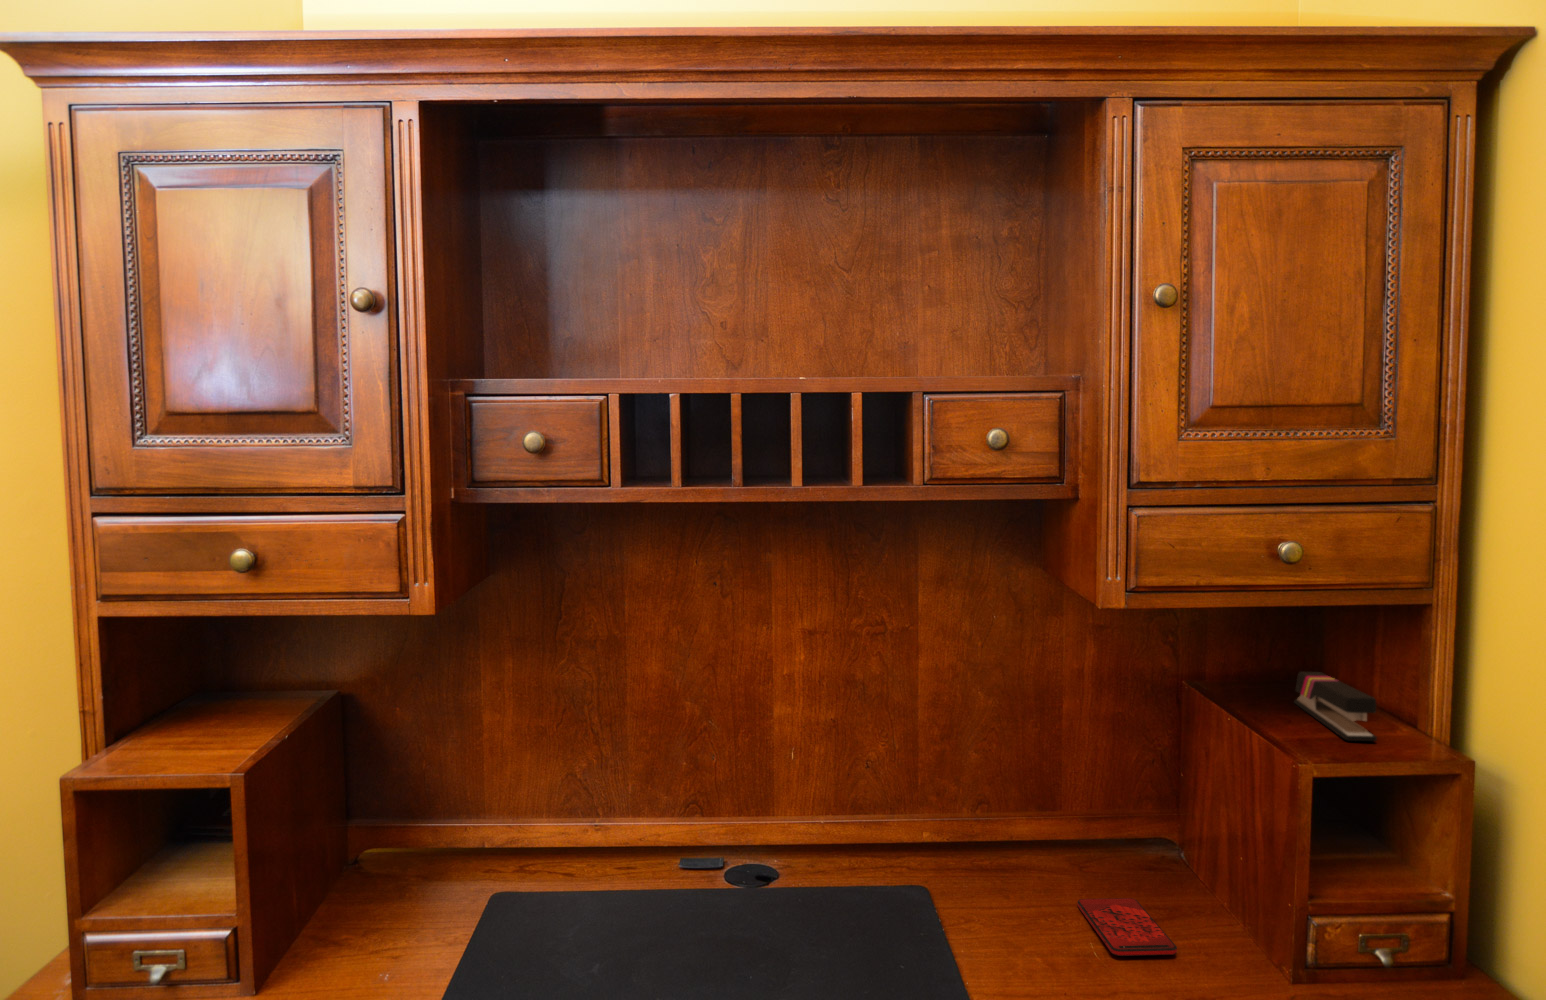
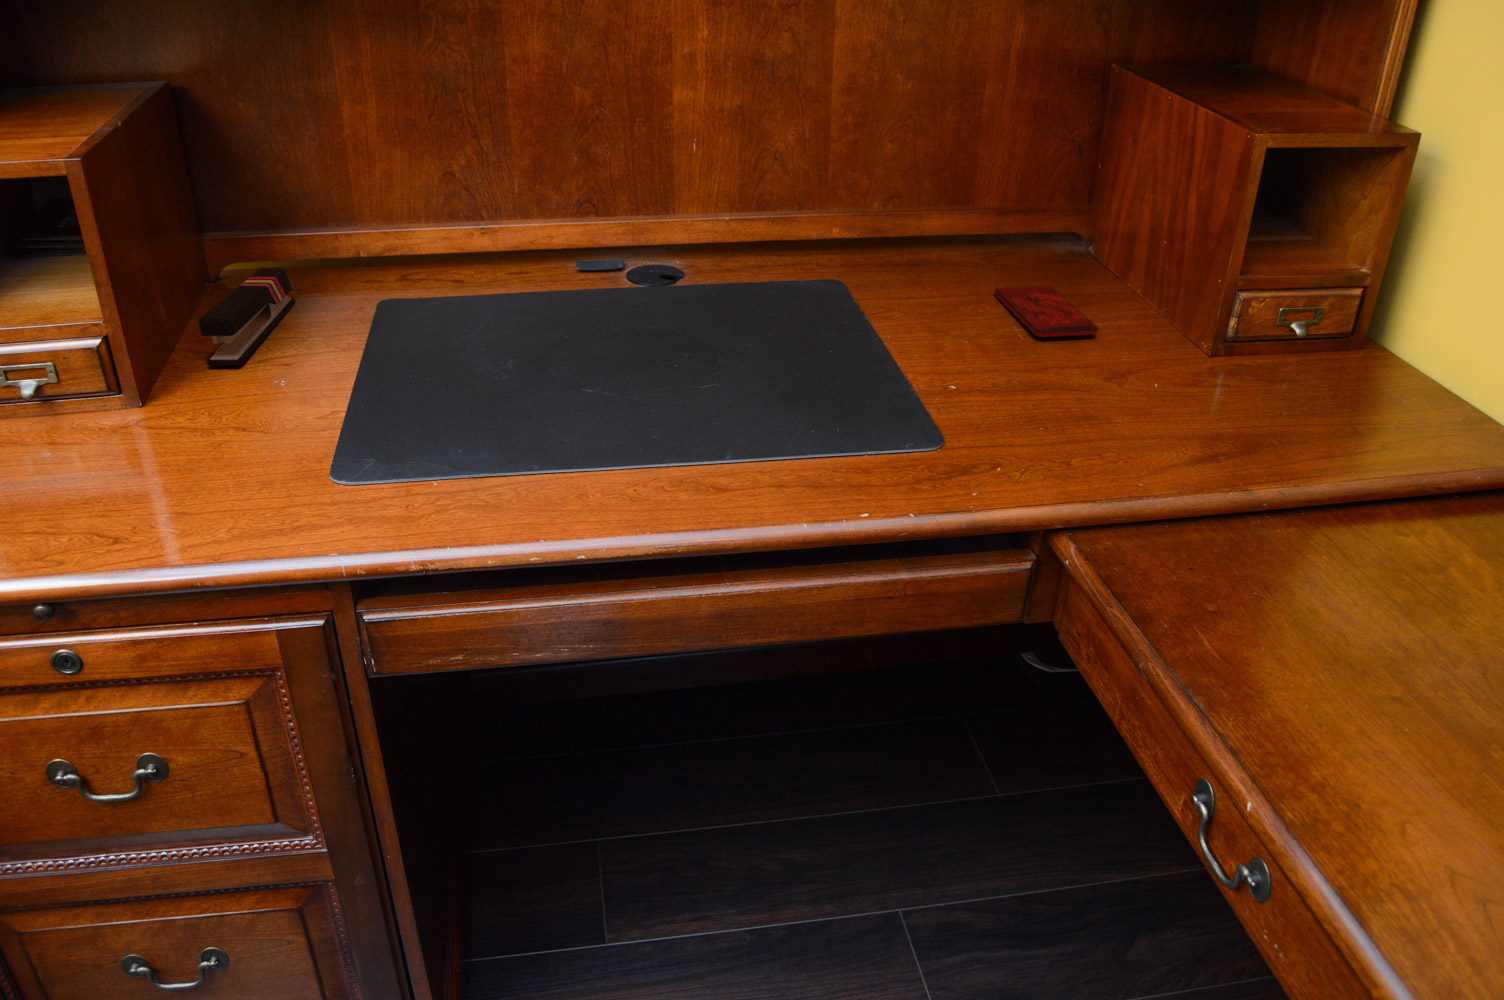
stapler: present [1294,672,1377,741] -> present [198,268,295,366]

